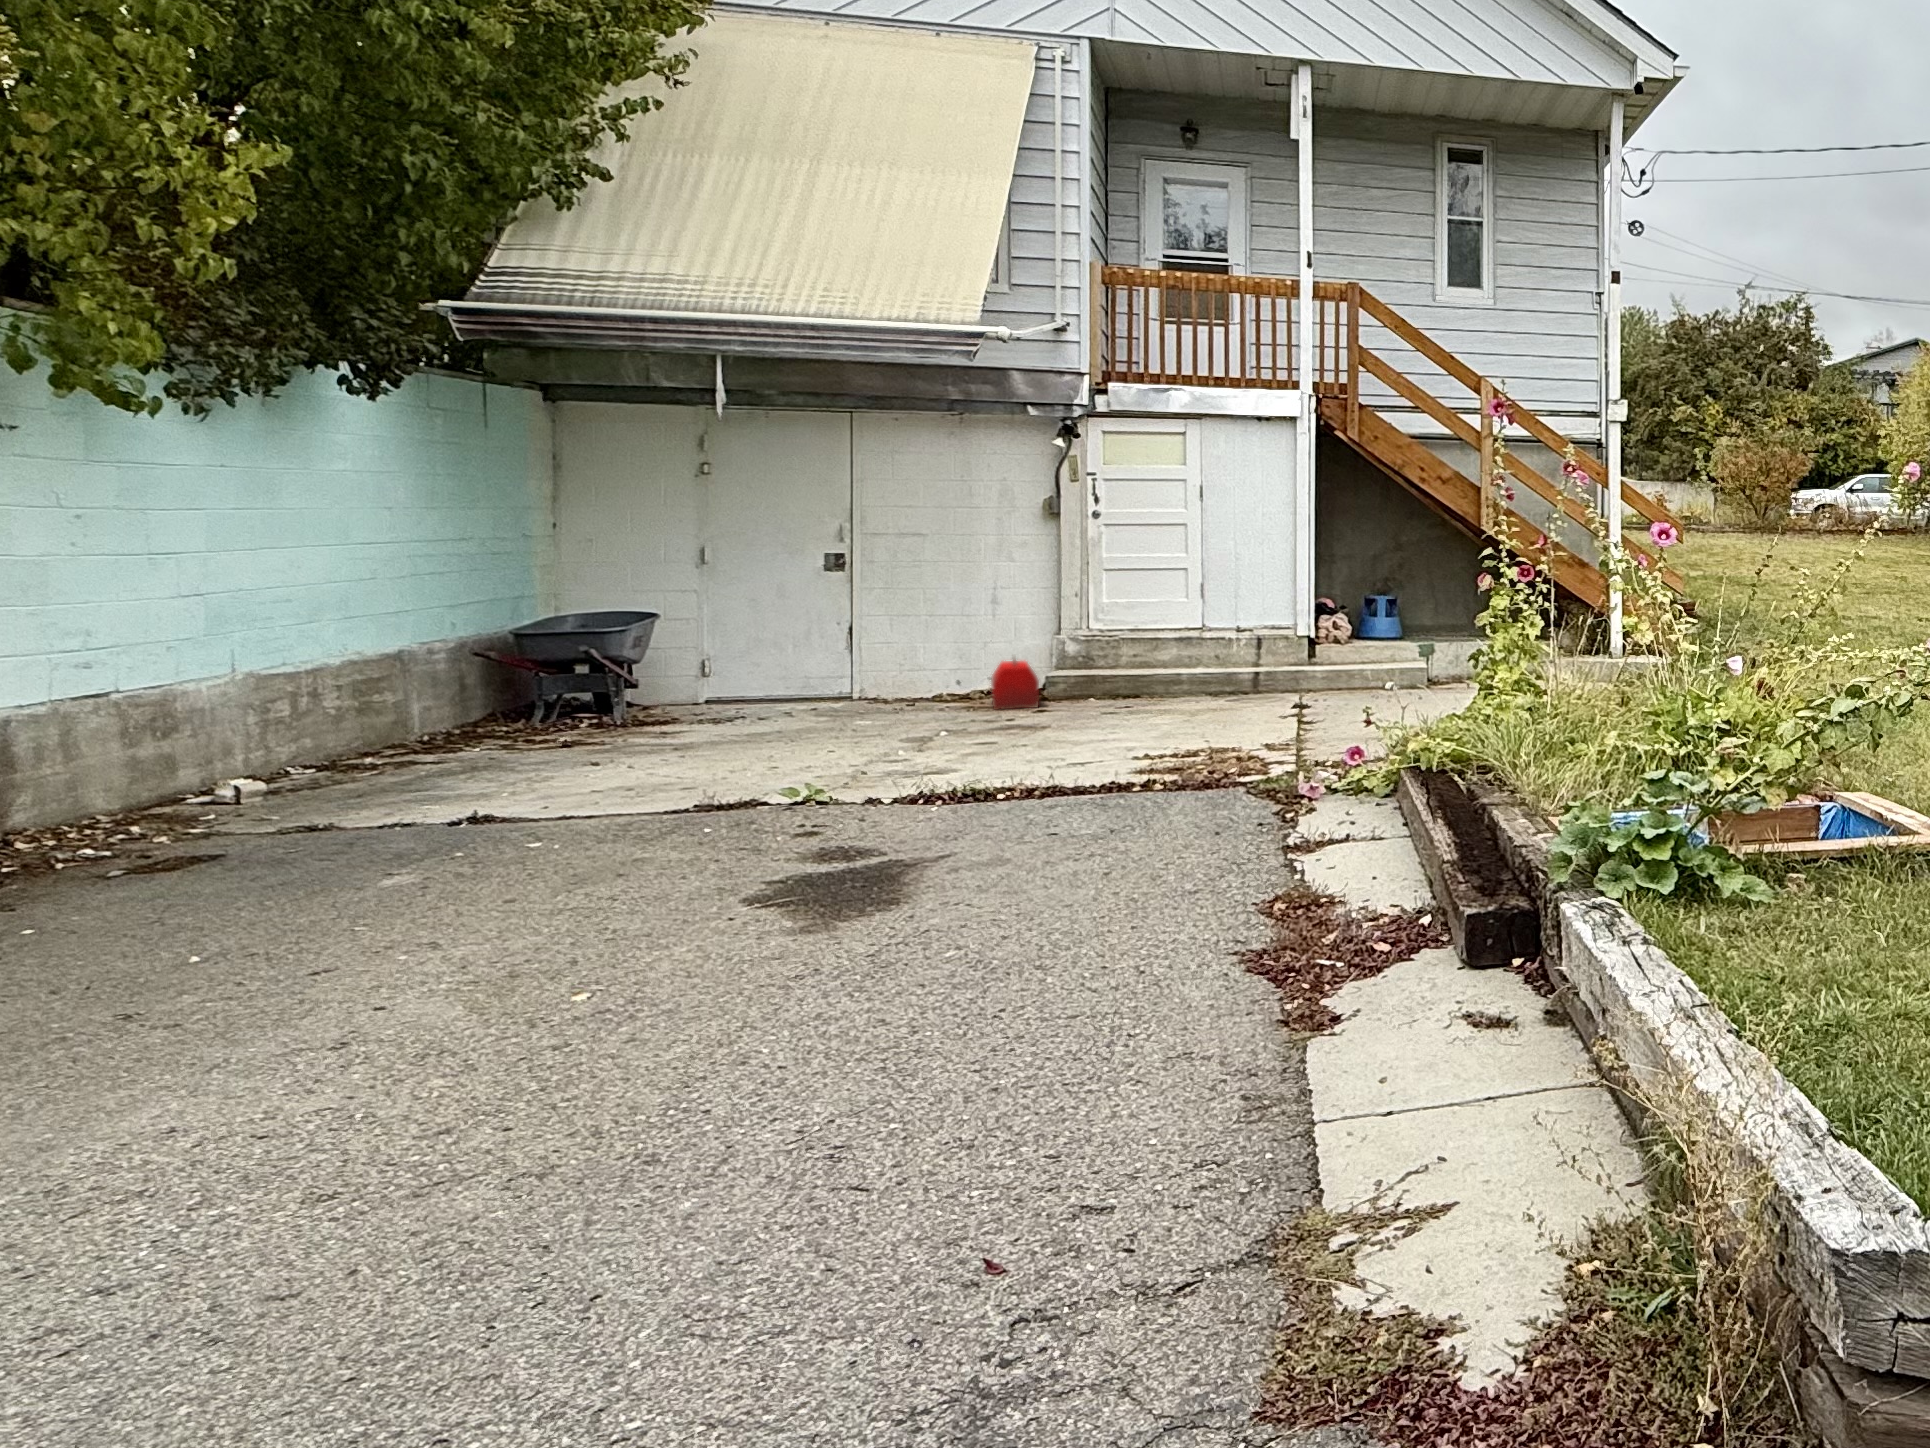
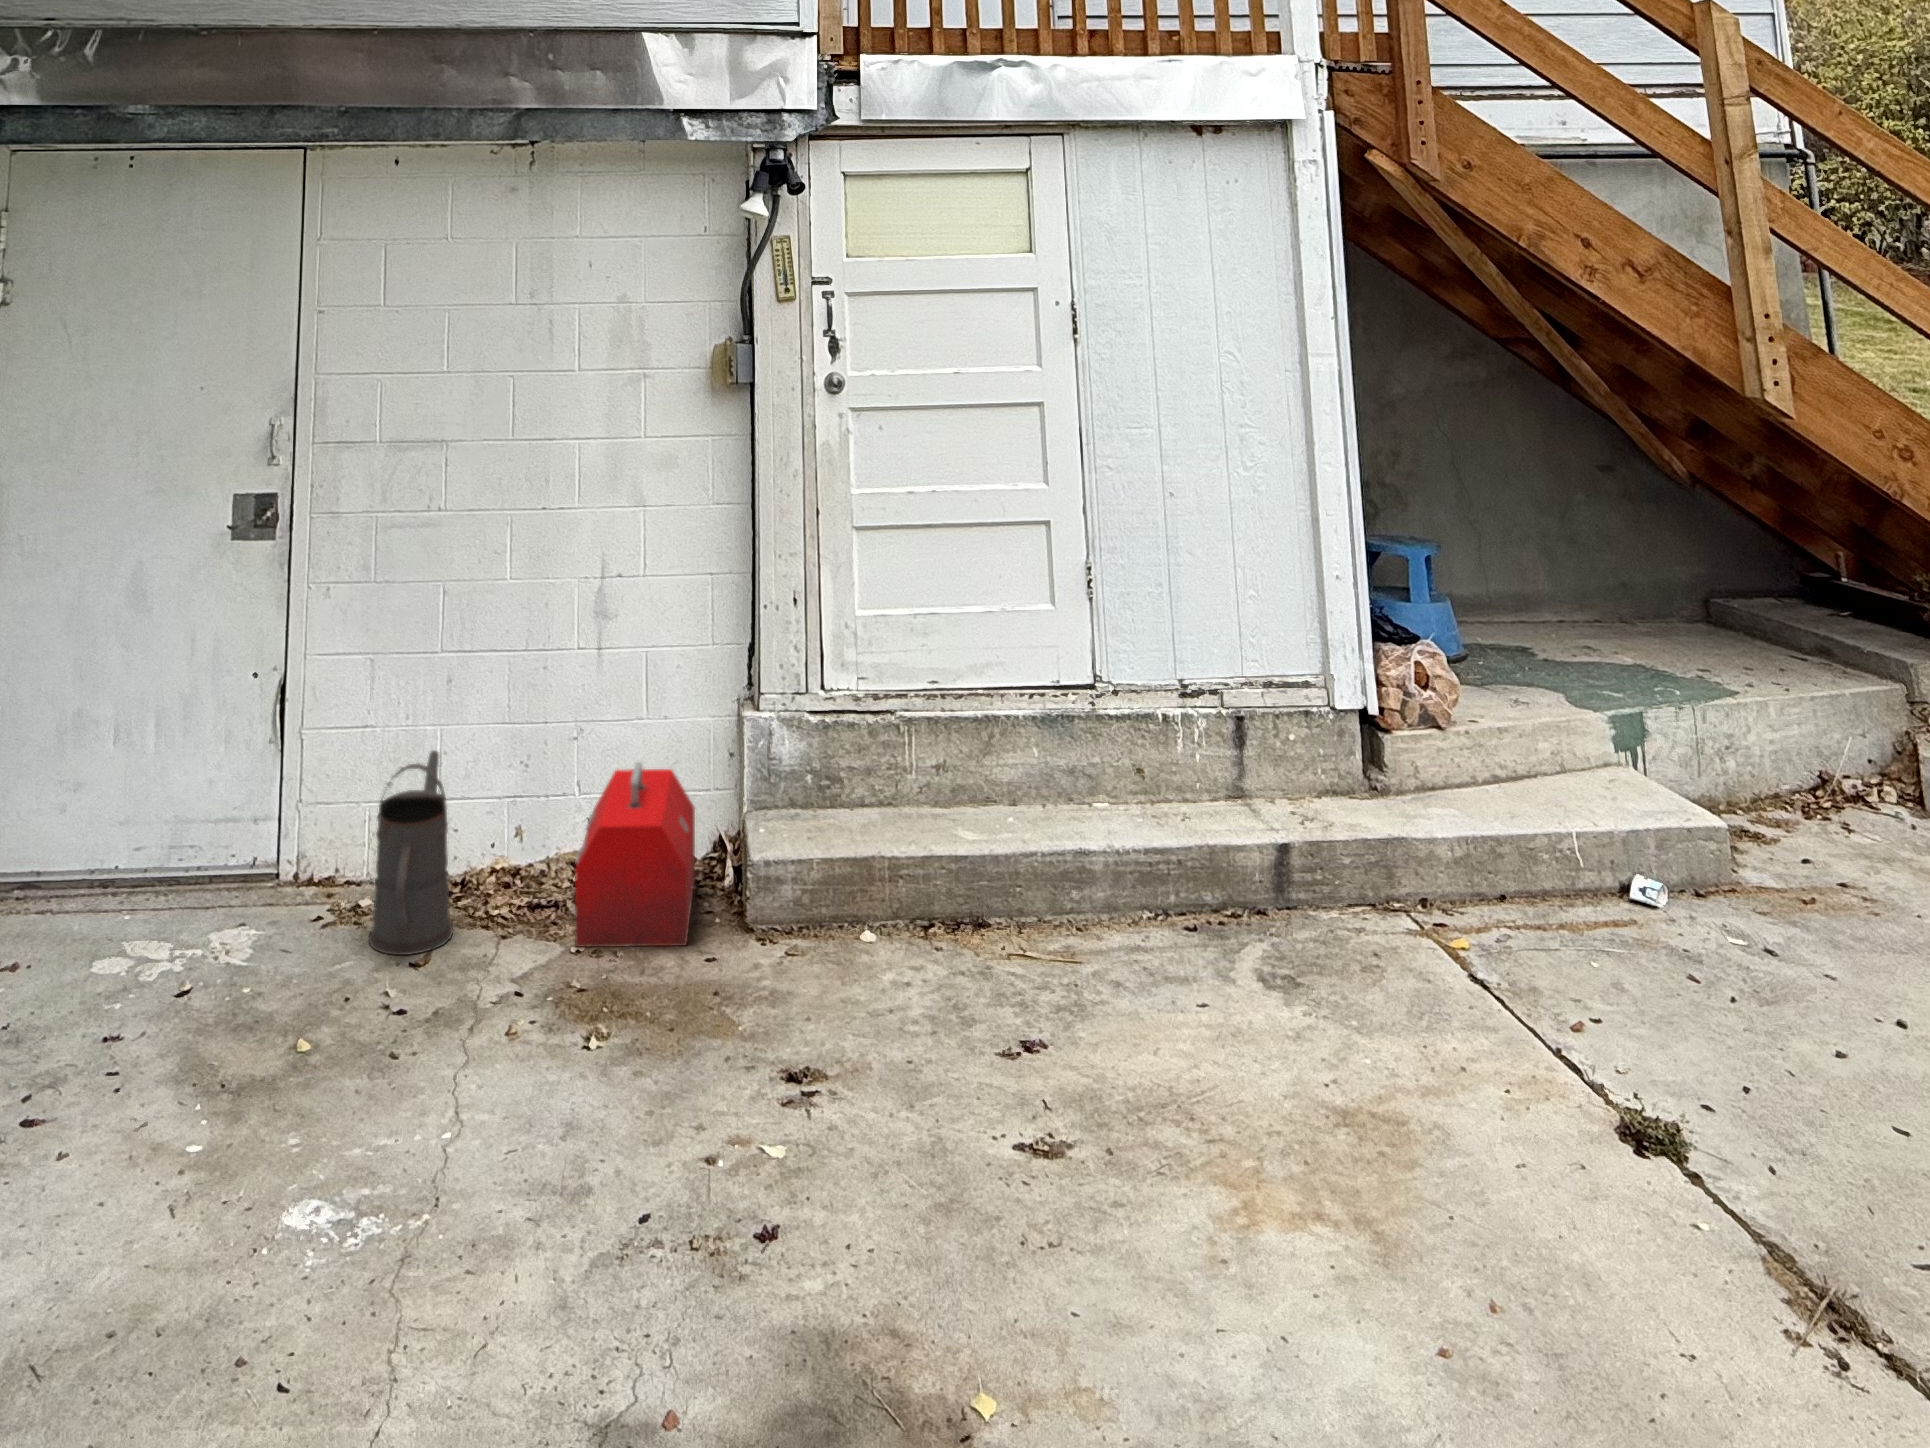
watering can: none [904,652,940,714] -> present [369,750,453,955]

